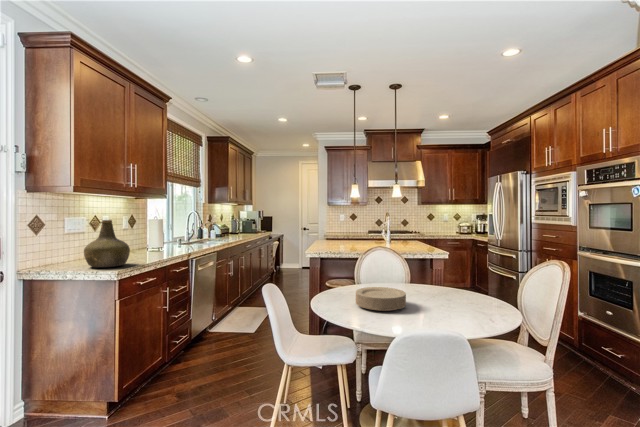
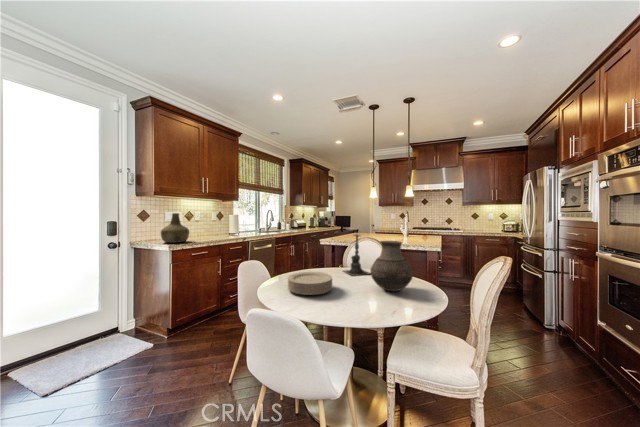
candle holder: none [371,236,406,290] -> present [344,234,370,276]
vase: none [428,248,472,299] -> present [371,241,413,291]

